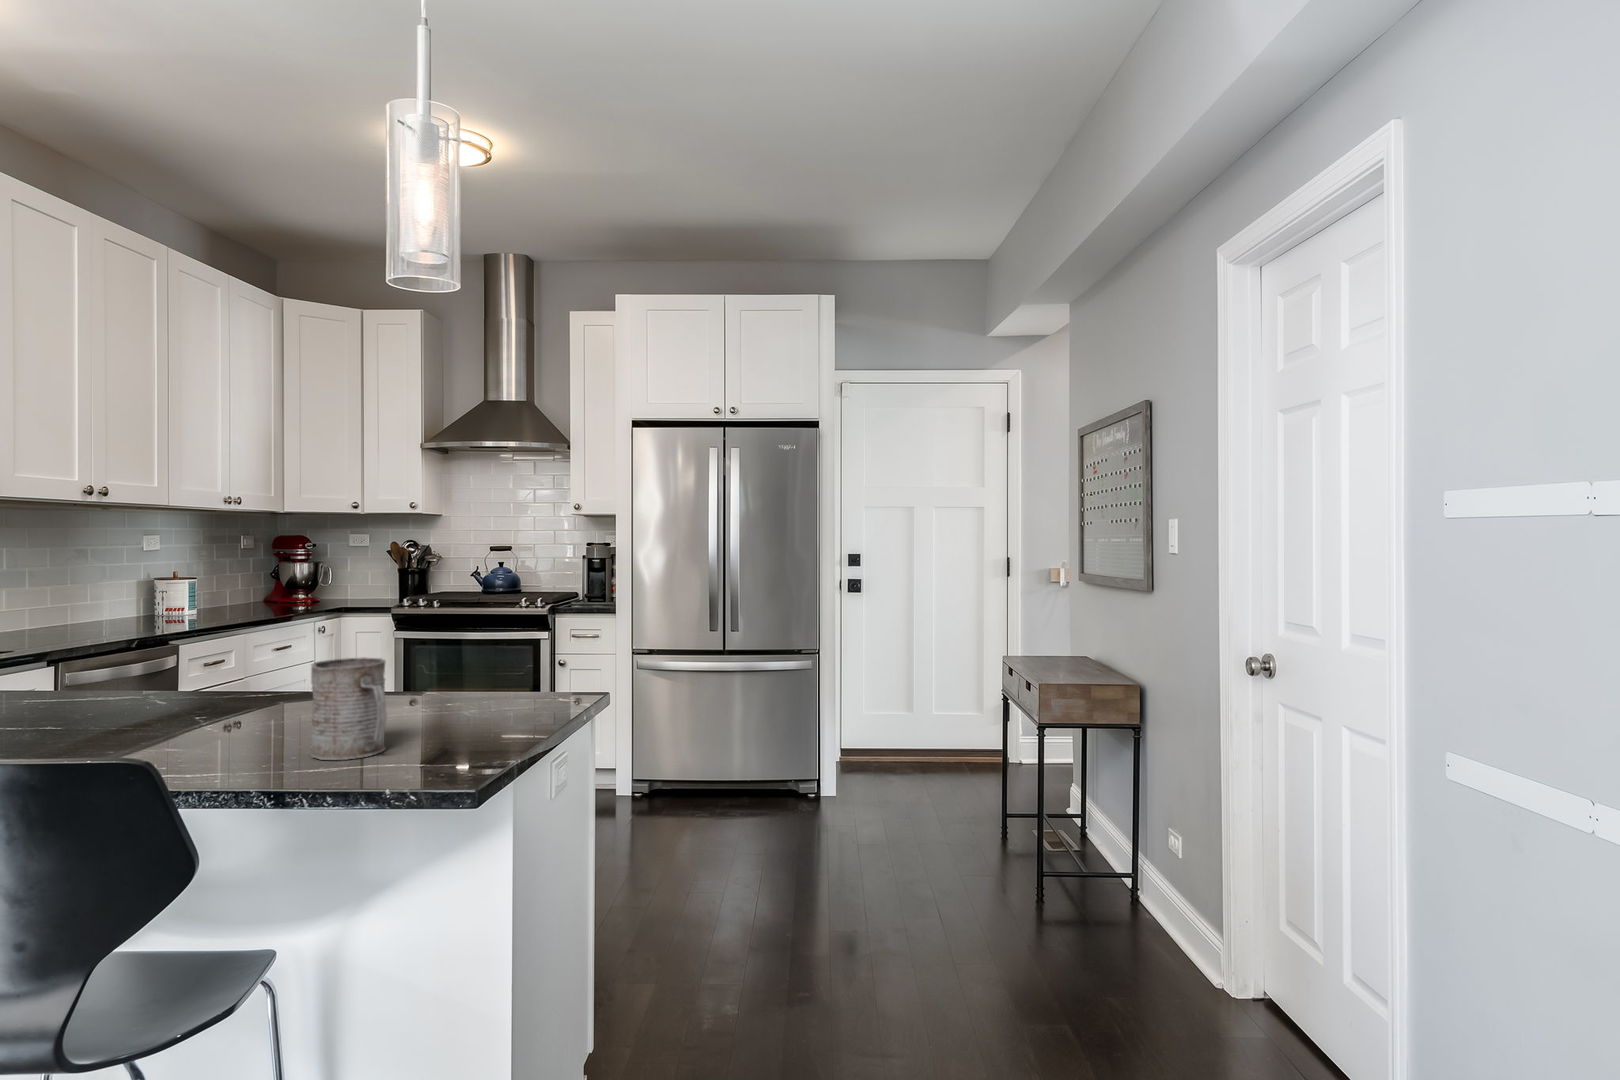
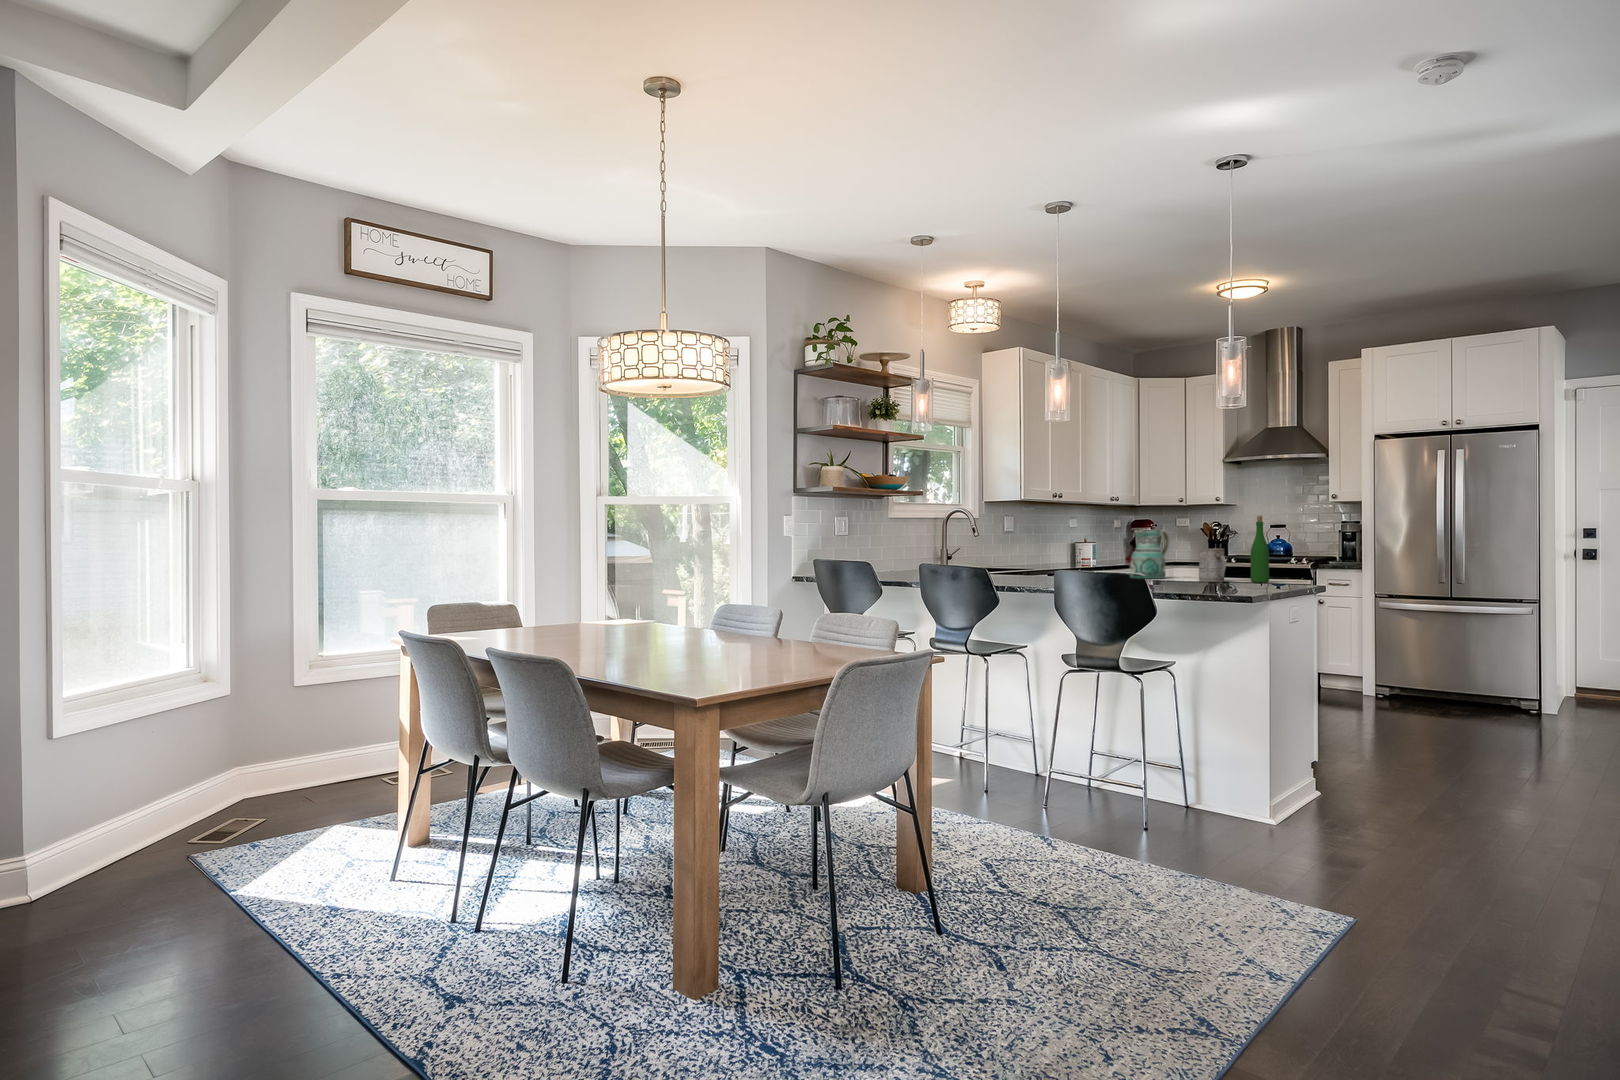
wine bottle: none [454,572,502,757] -> present [1251,516,1269,583]
ceramic pitcher: none [124,593,254,741] -> present [1130,529,1169,579]

